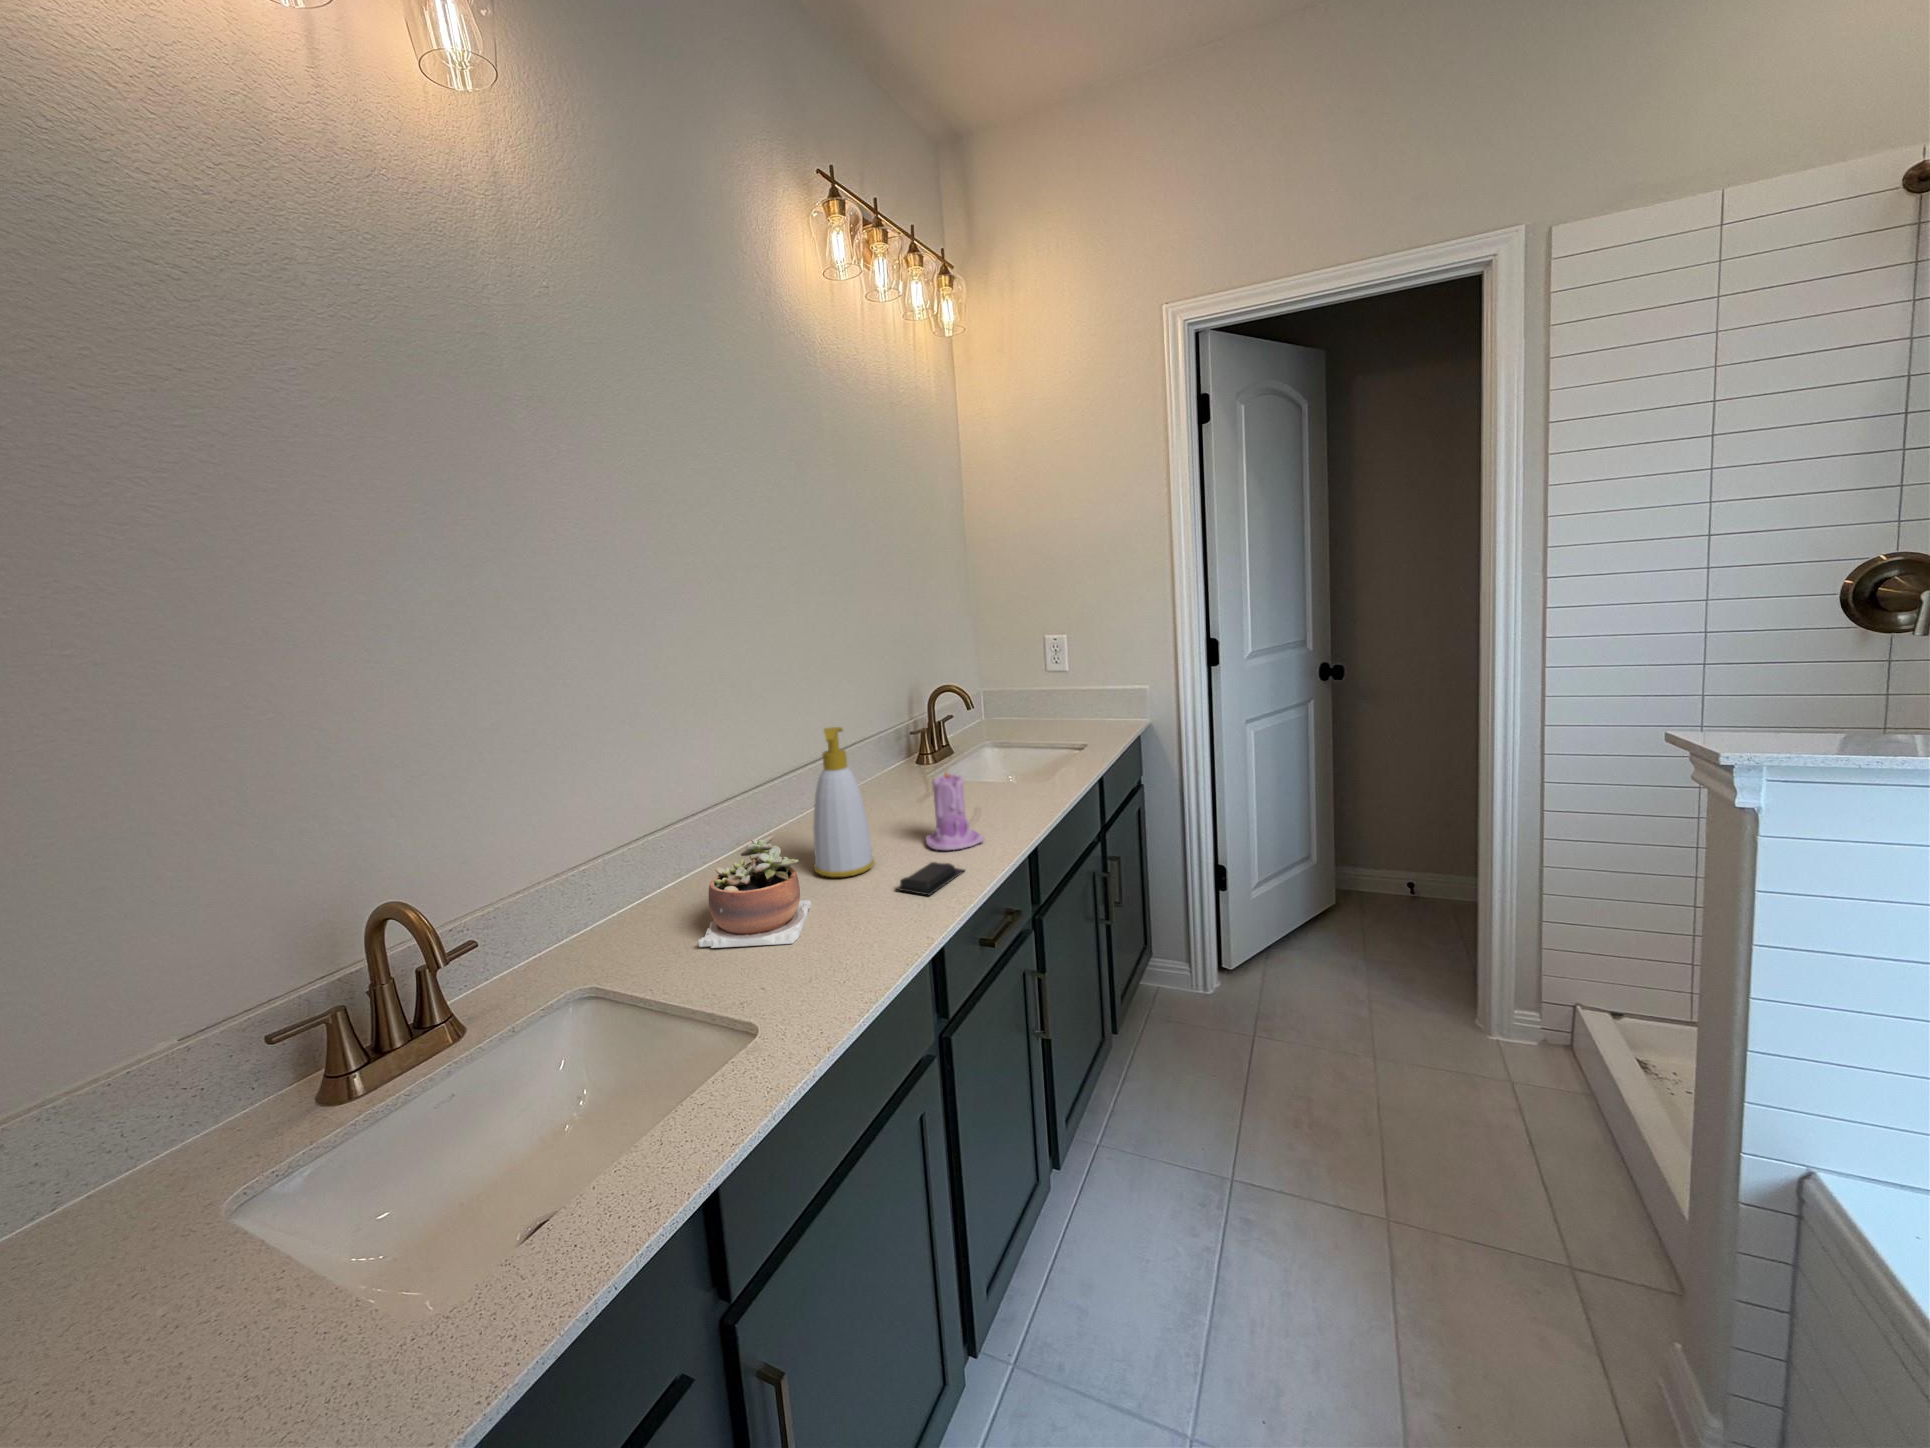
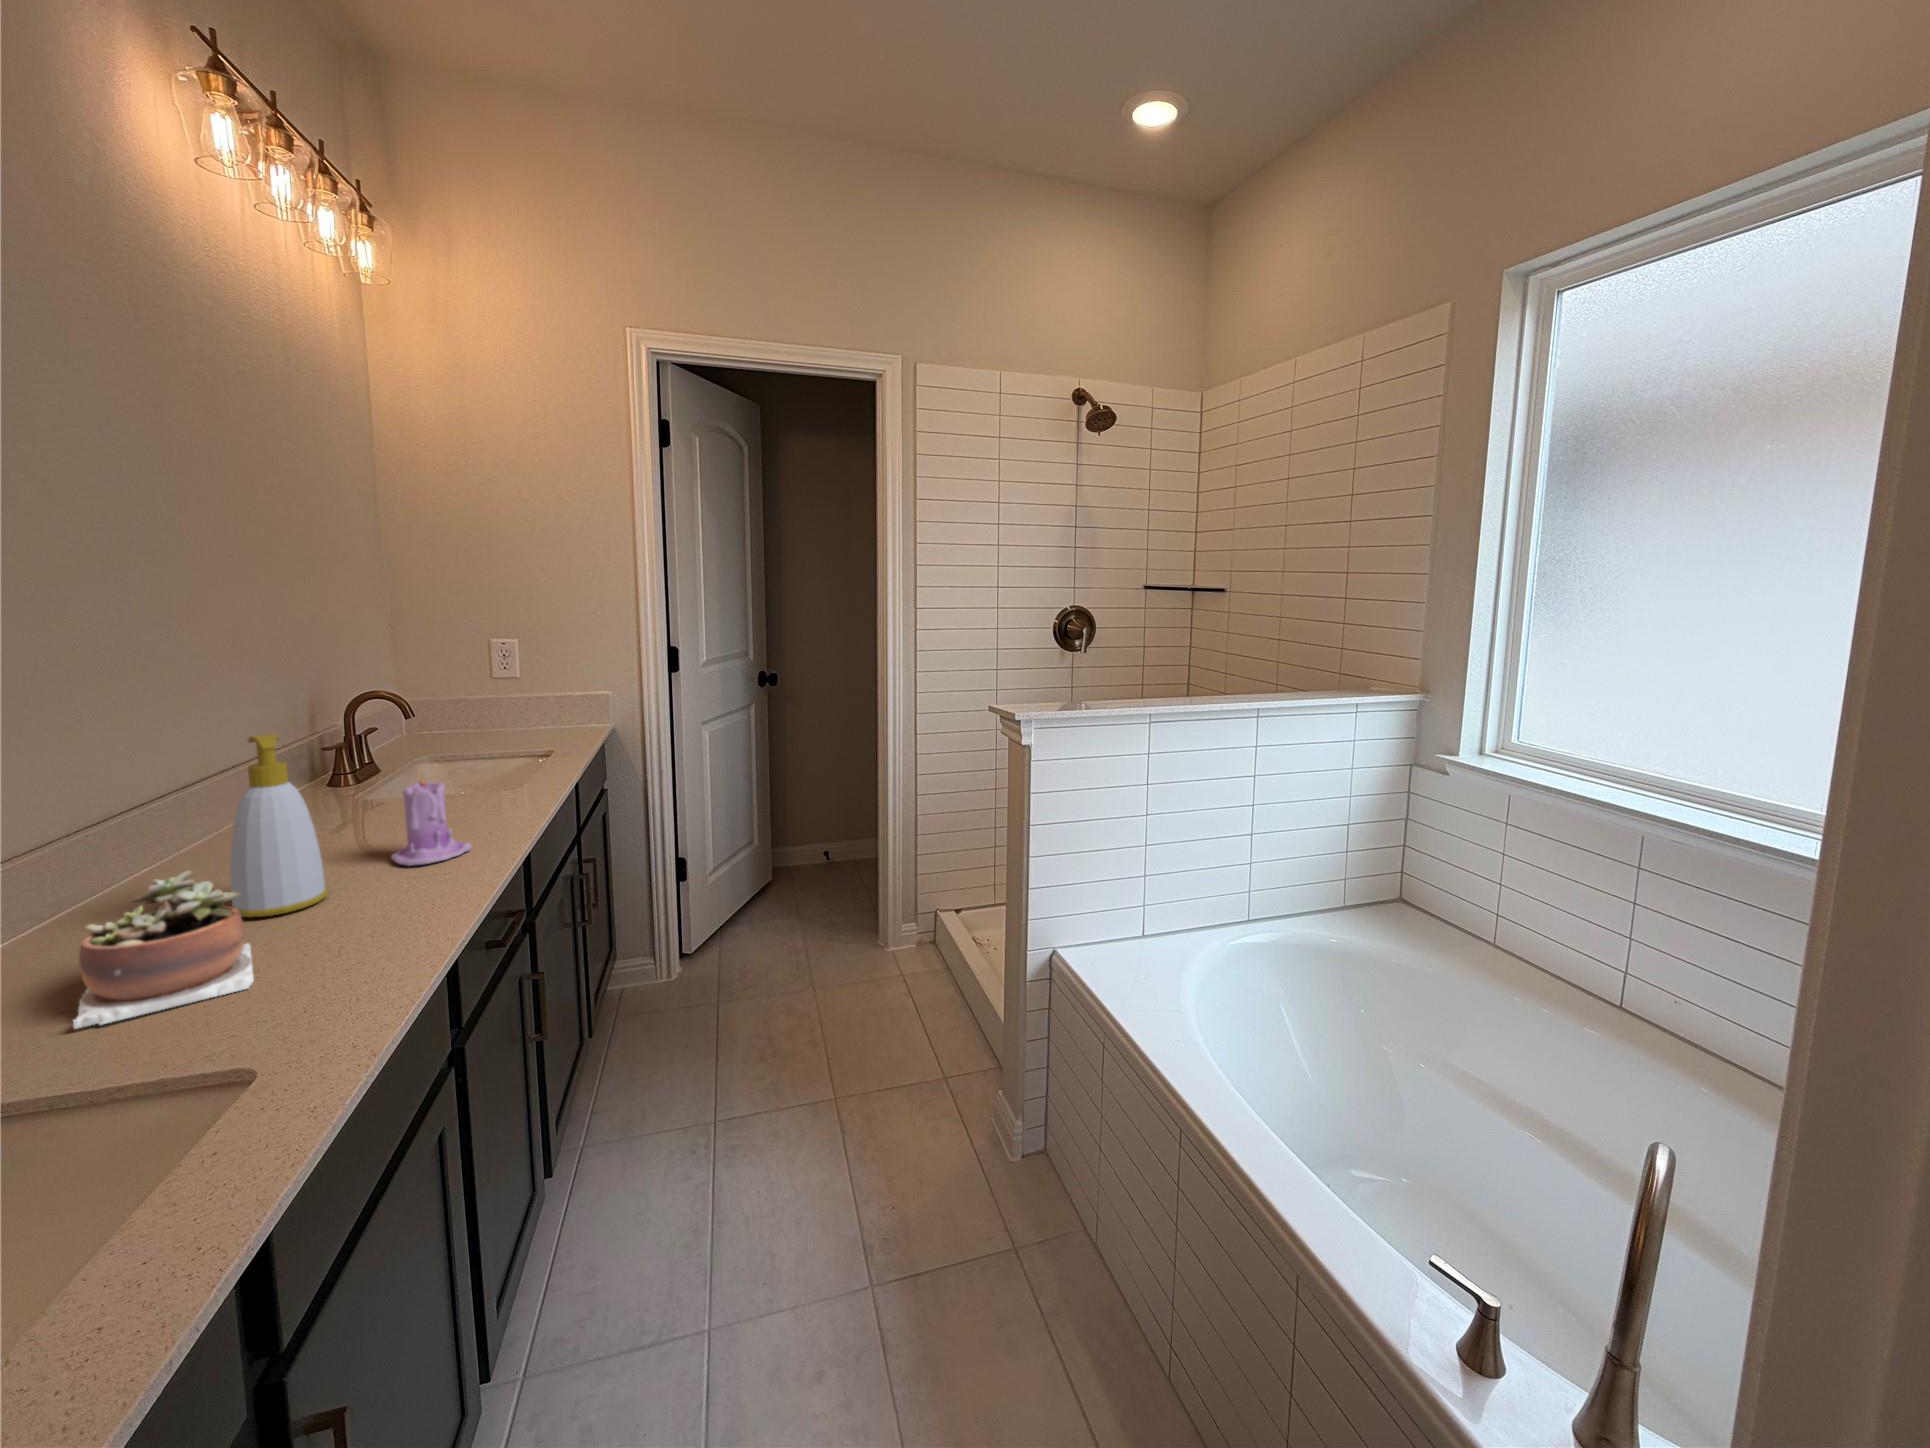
soap bar: present [897,862,964,895] -> none [377,873,461,910]

